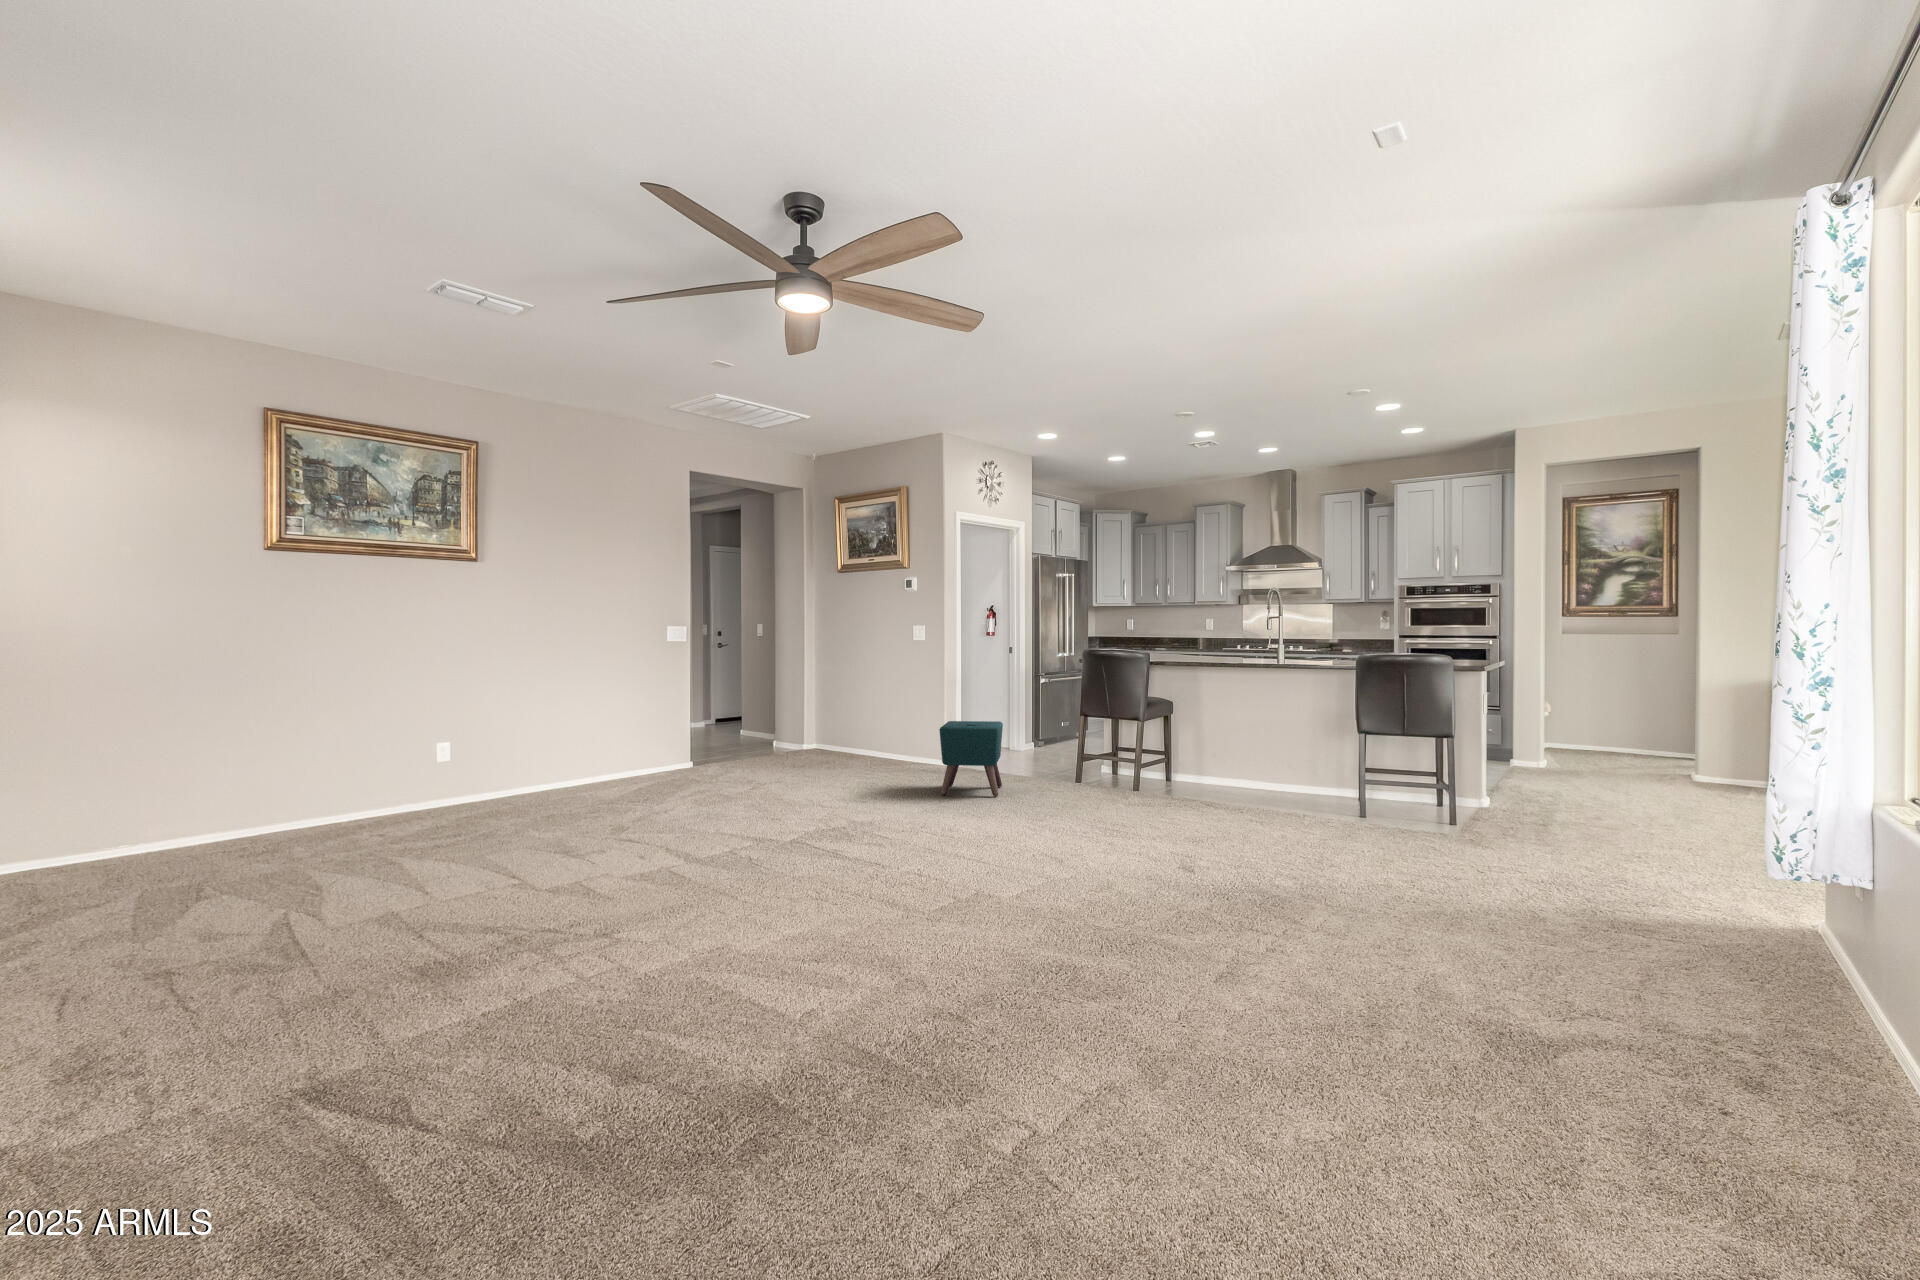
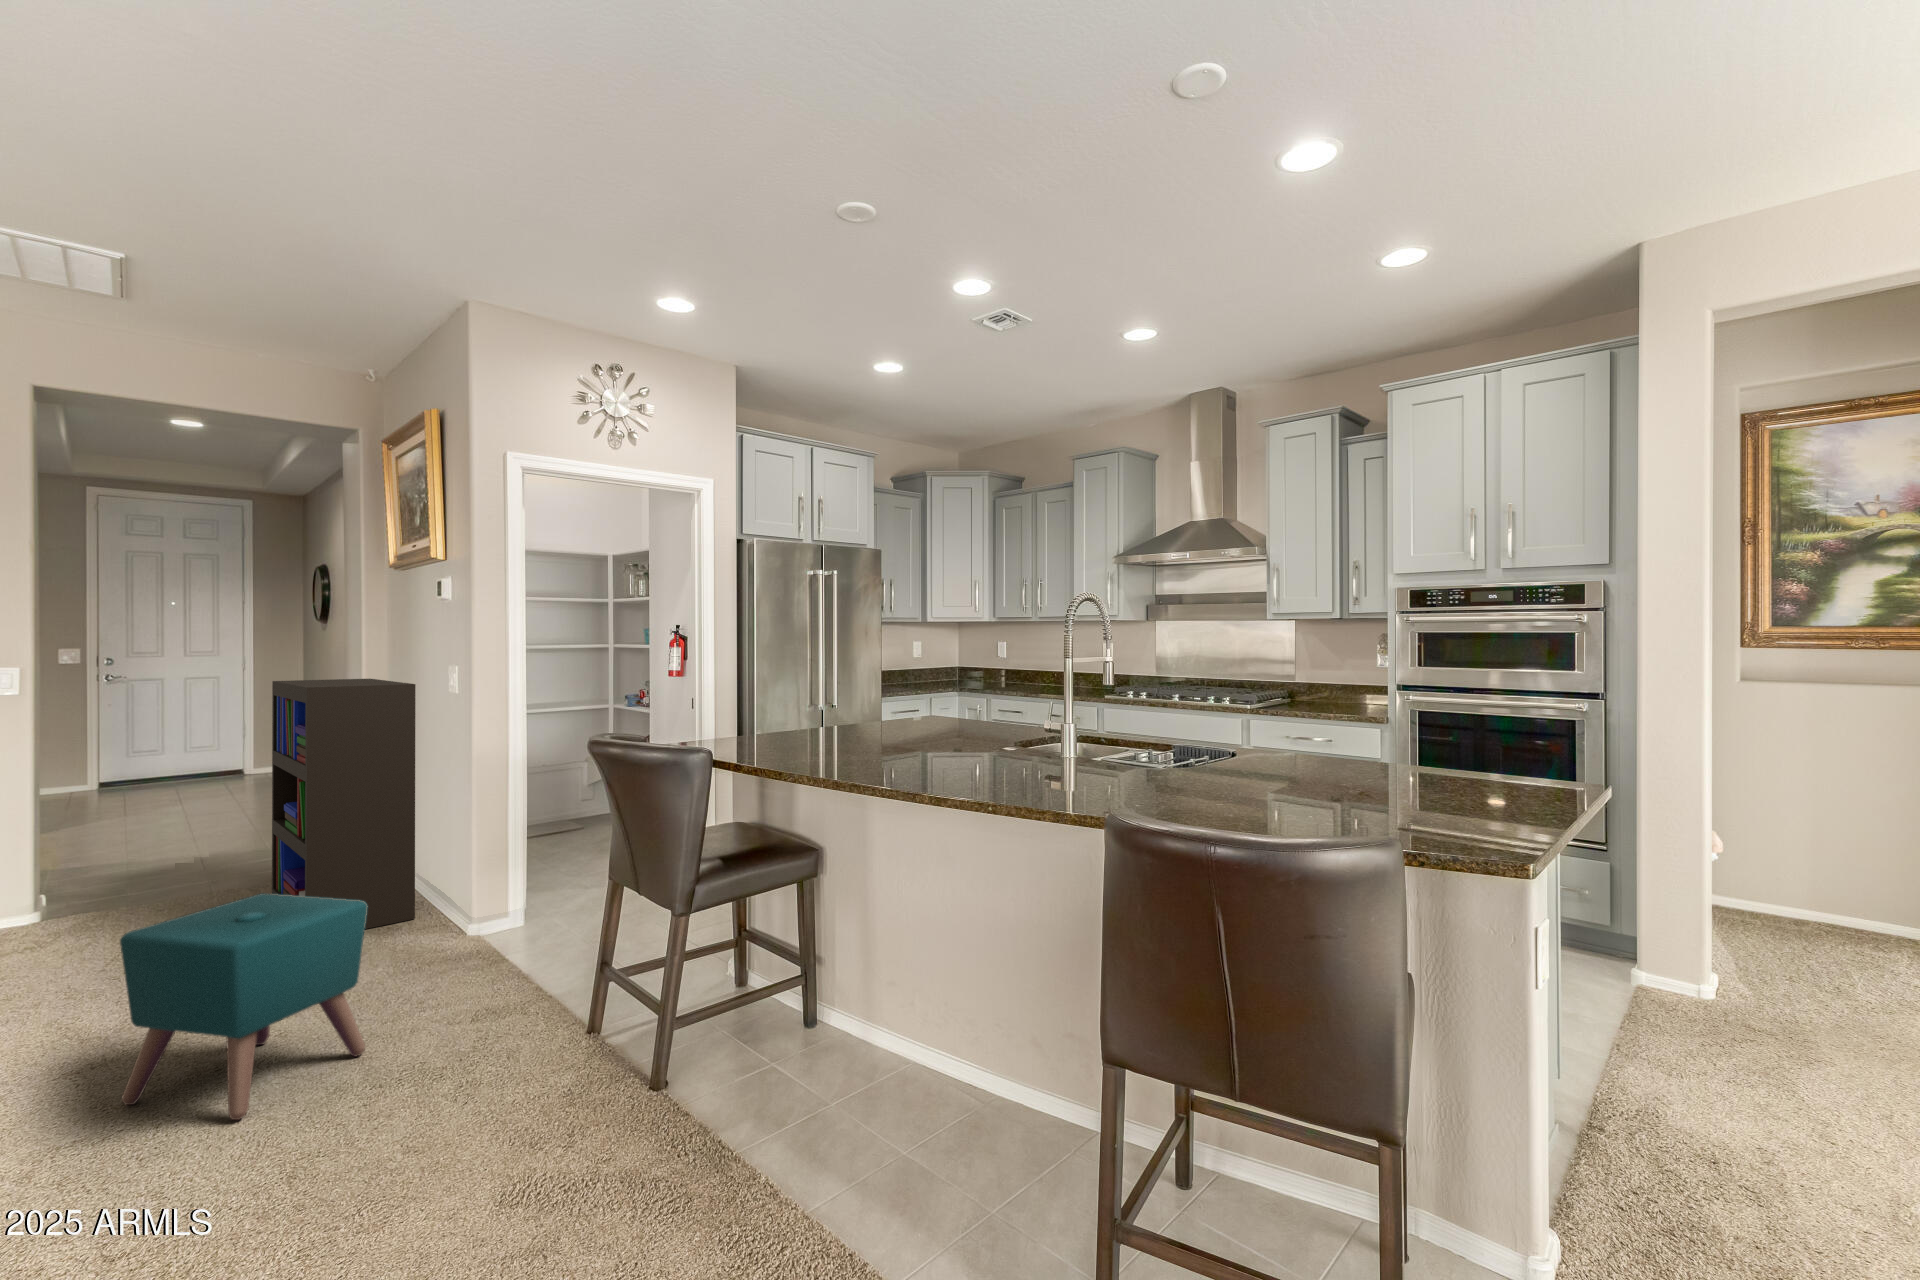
bookshelf: none [812,638,909,767] -> present [272,679,416,929]

